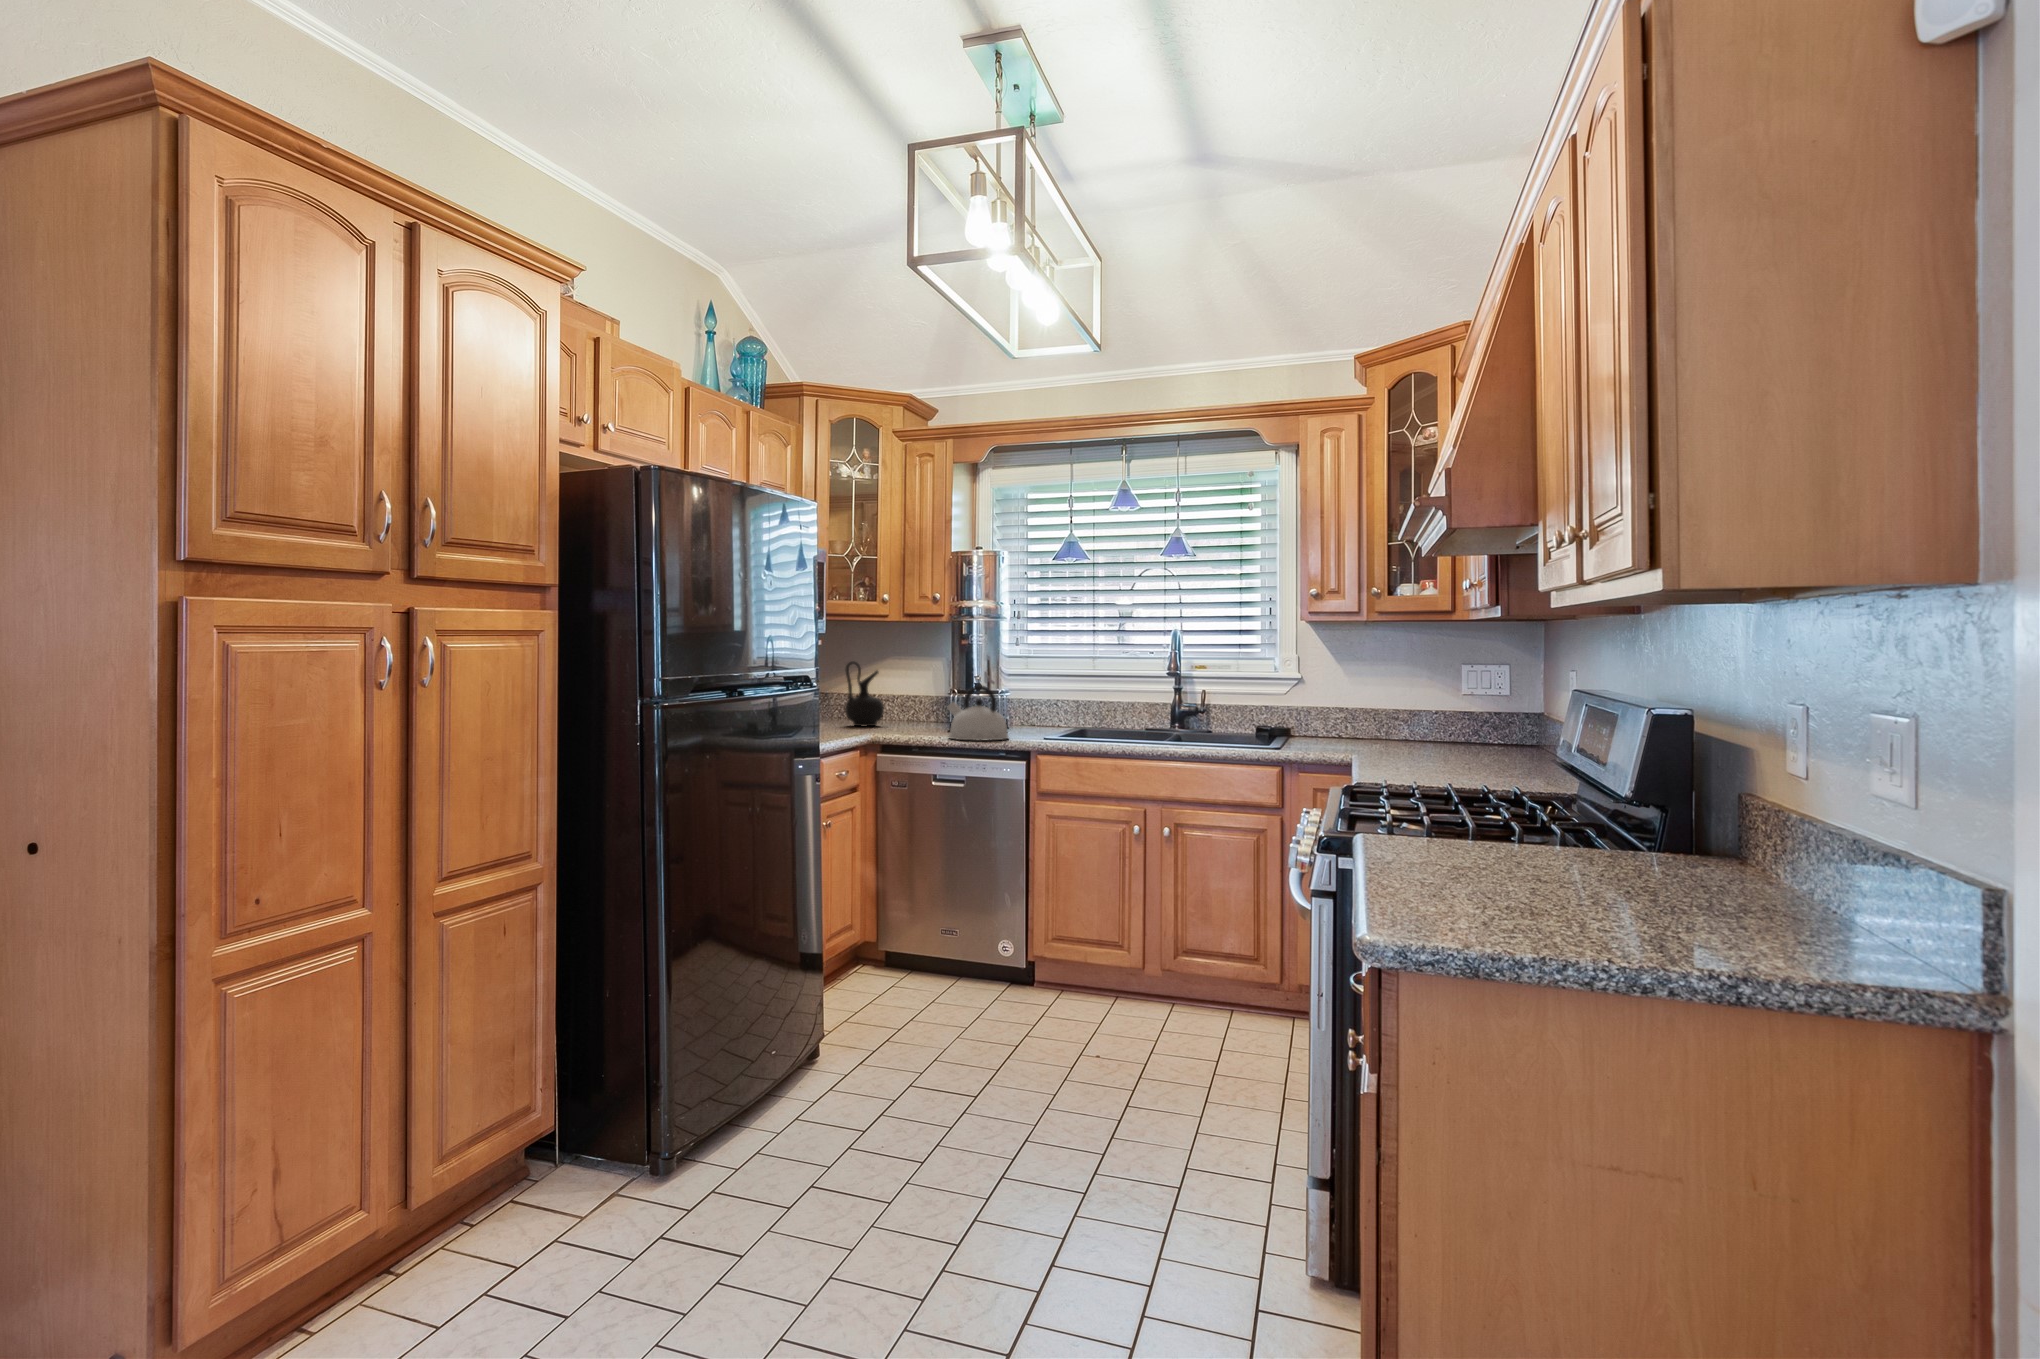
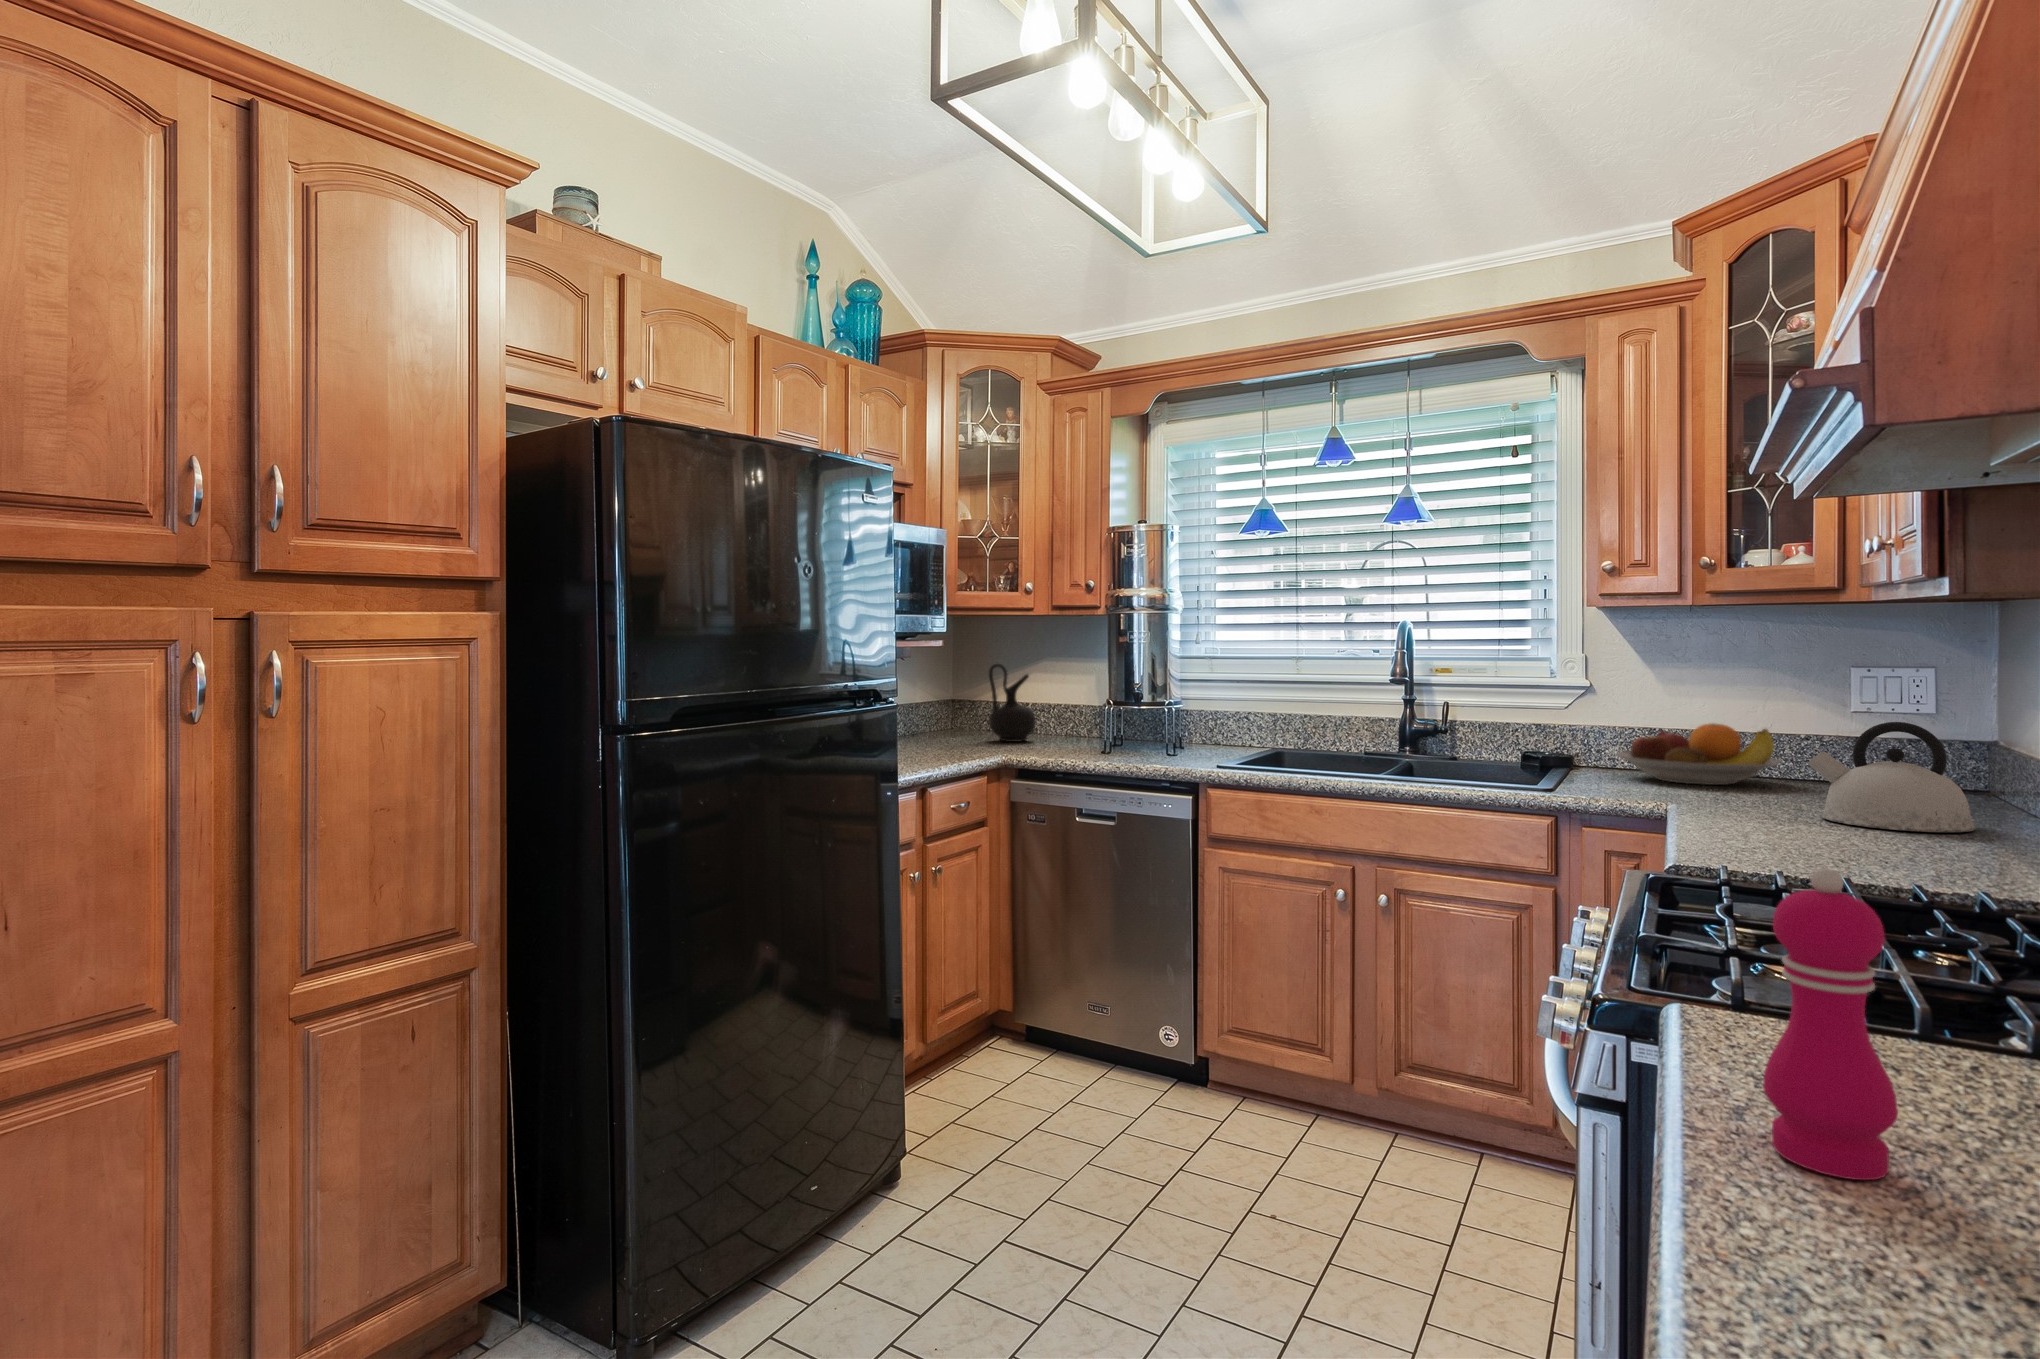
kettle: present [947,685,1009,740] -> present [1808,722,1976,832]
fruit bowl: none [1317,703,1419,745] -> present [1616,723,1780,785]
pepper mill: none [1397,736,1448,868] -> present [1763,868,1898,1180]

